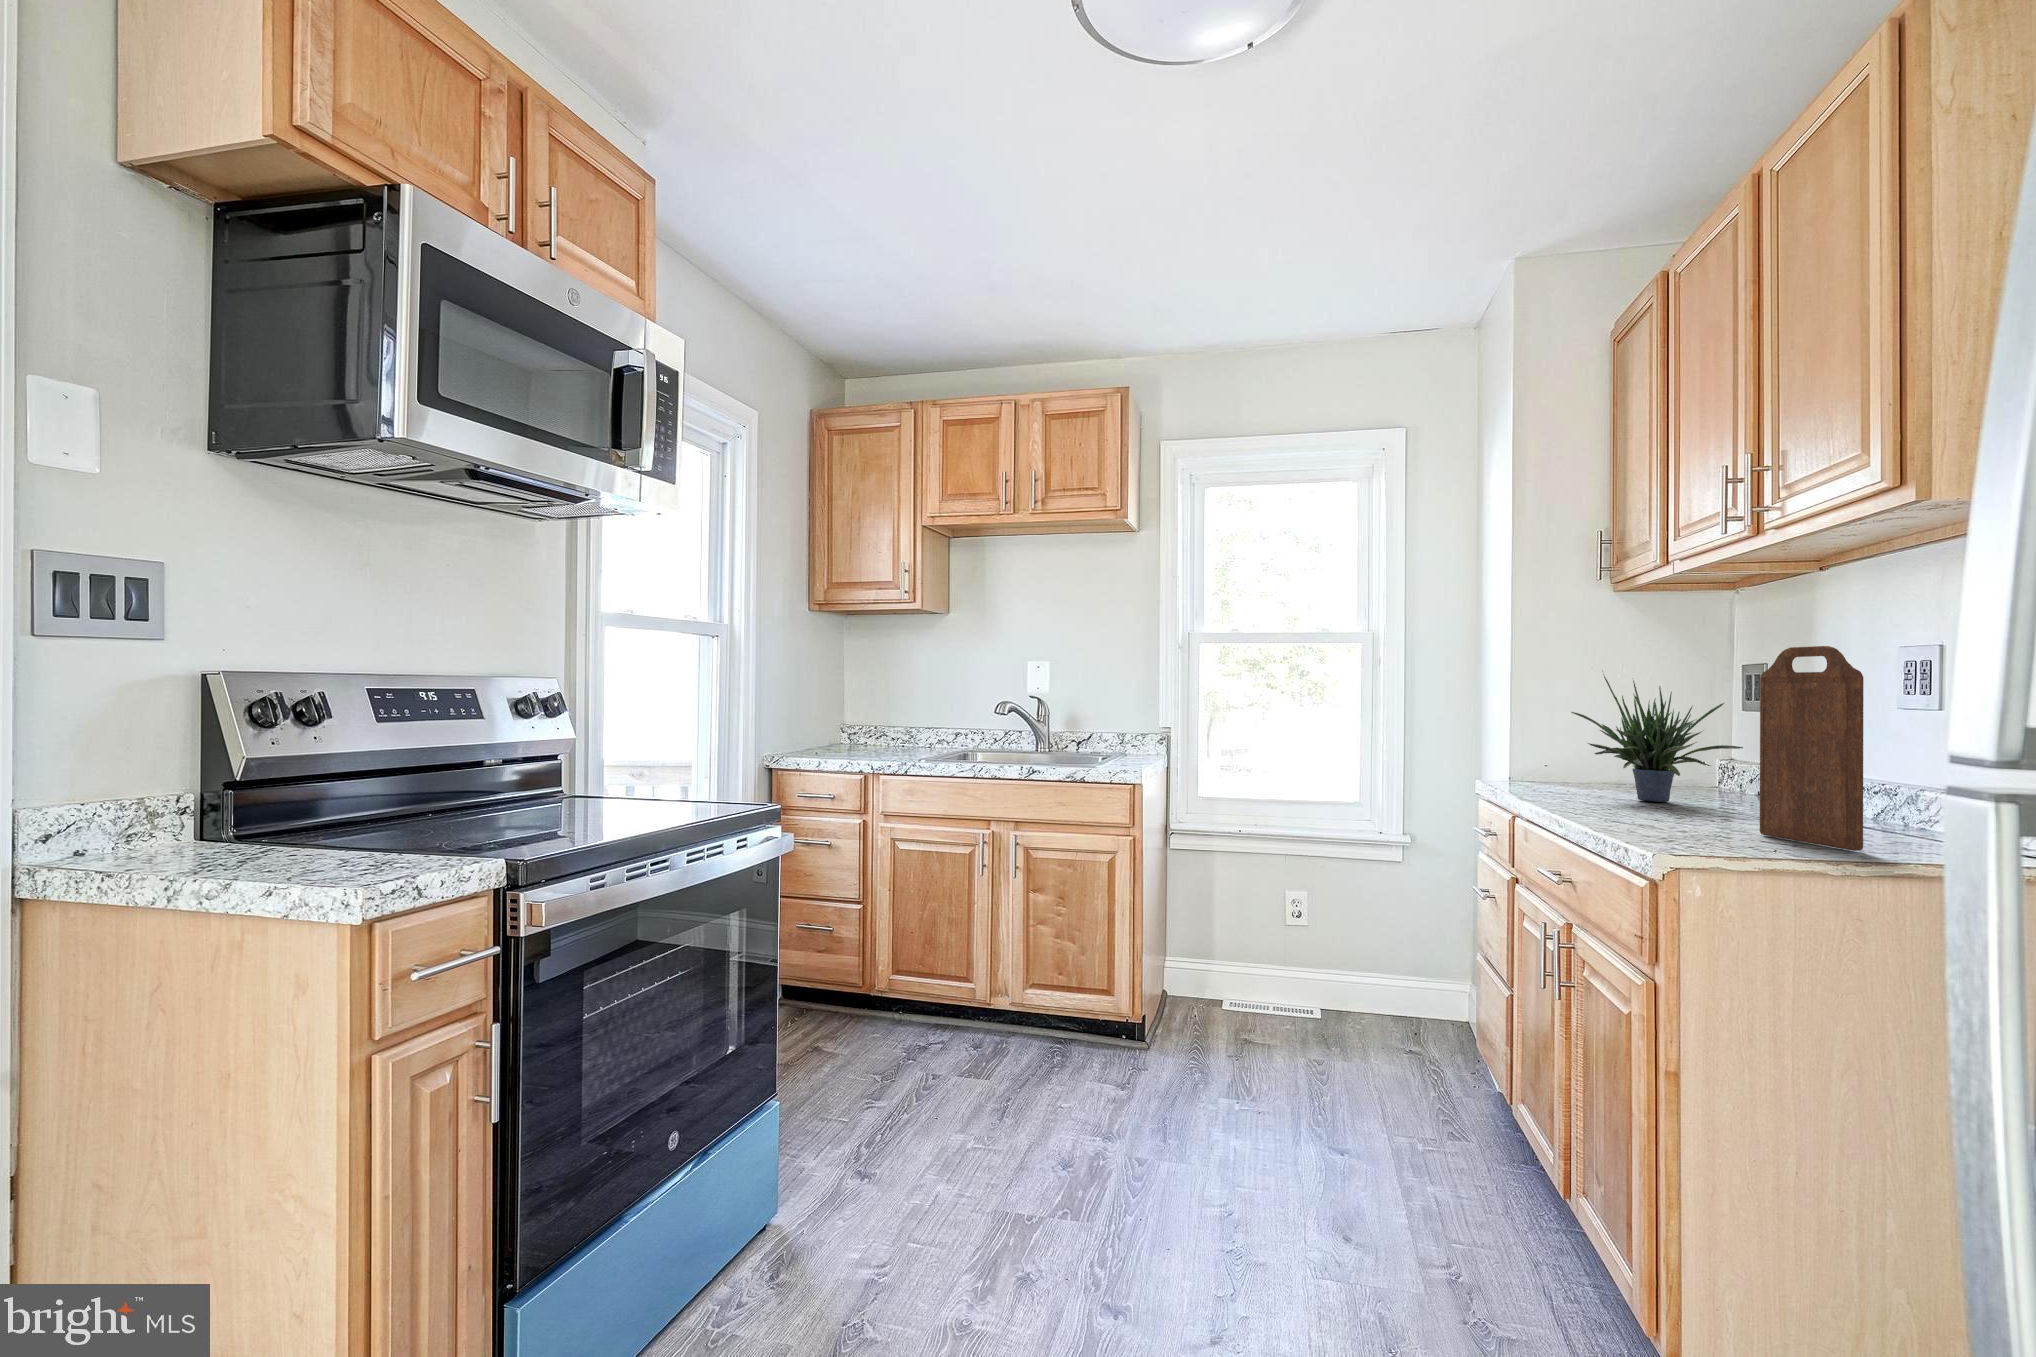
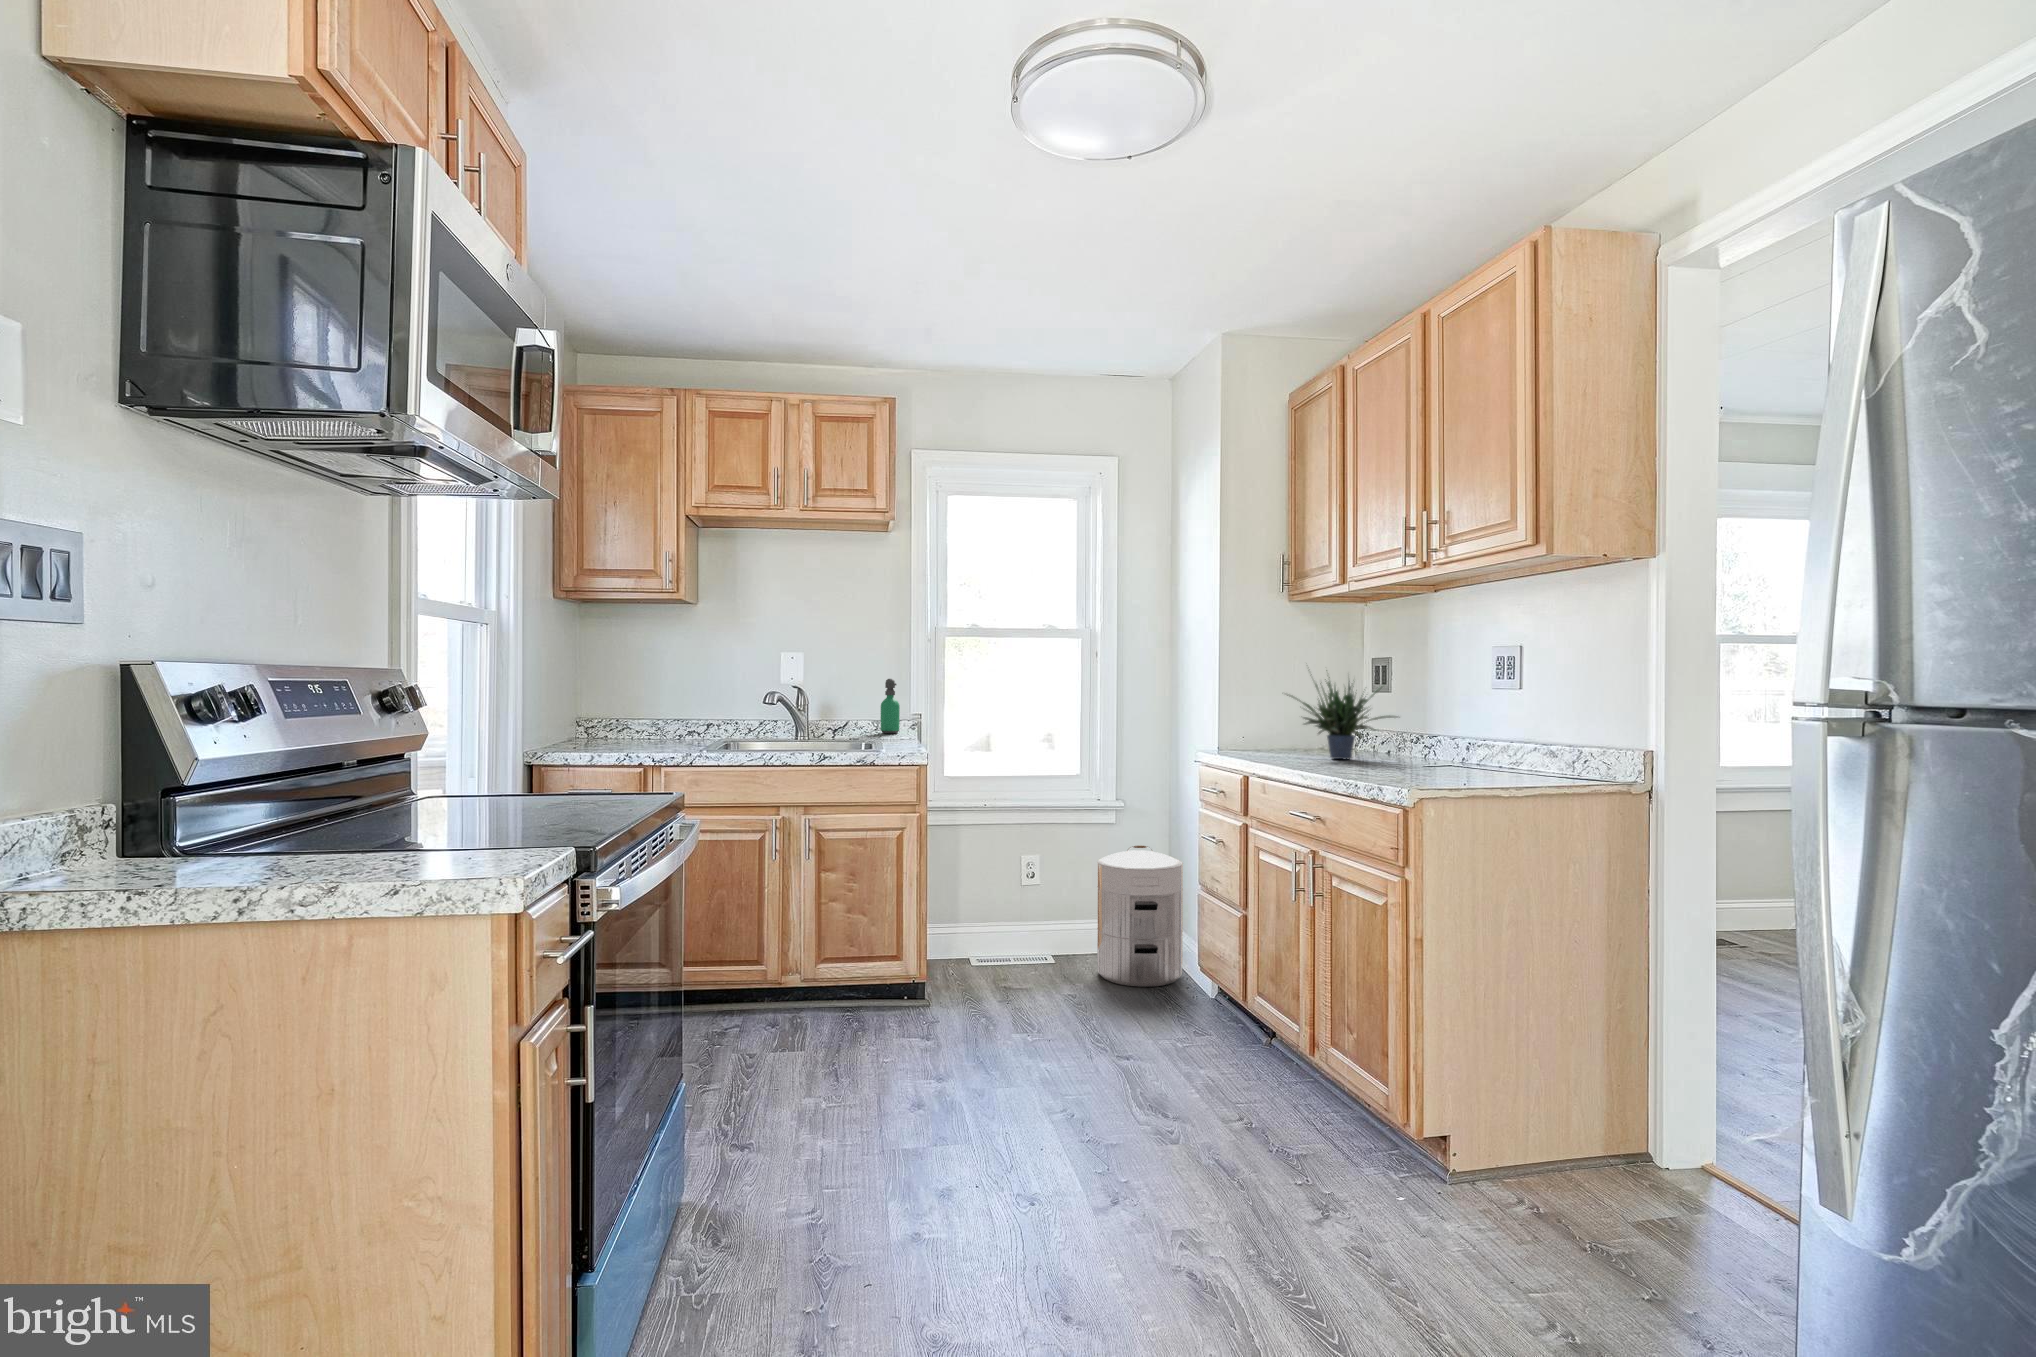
cutting board: present [1760,646,1864,851] -> none [1444,643,1516,783]
soap dispenser: none [1126,689,1147,748] -> present [881,679,900,733]
waste bin: none [1361,891,1471,1064] -> present [1097,845,1183,987]

